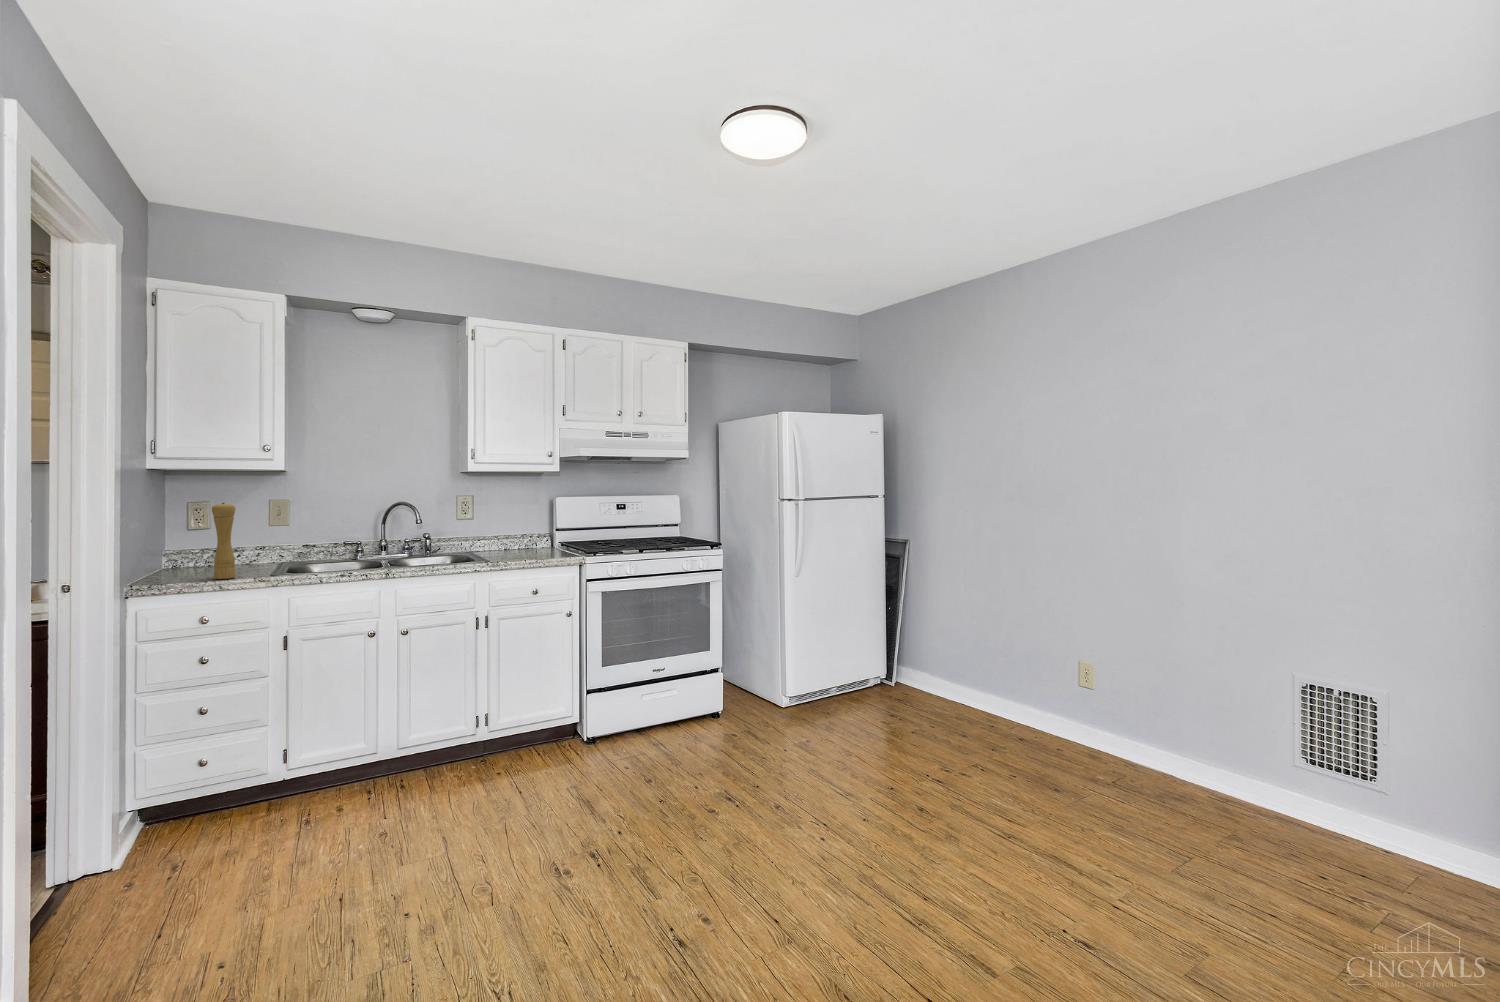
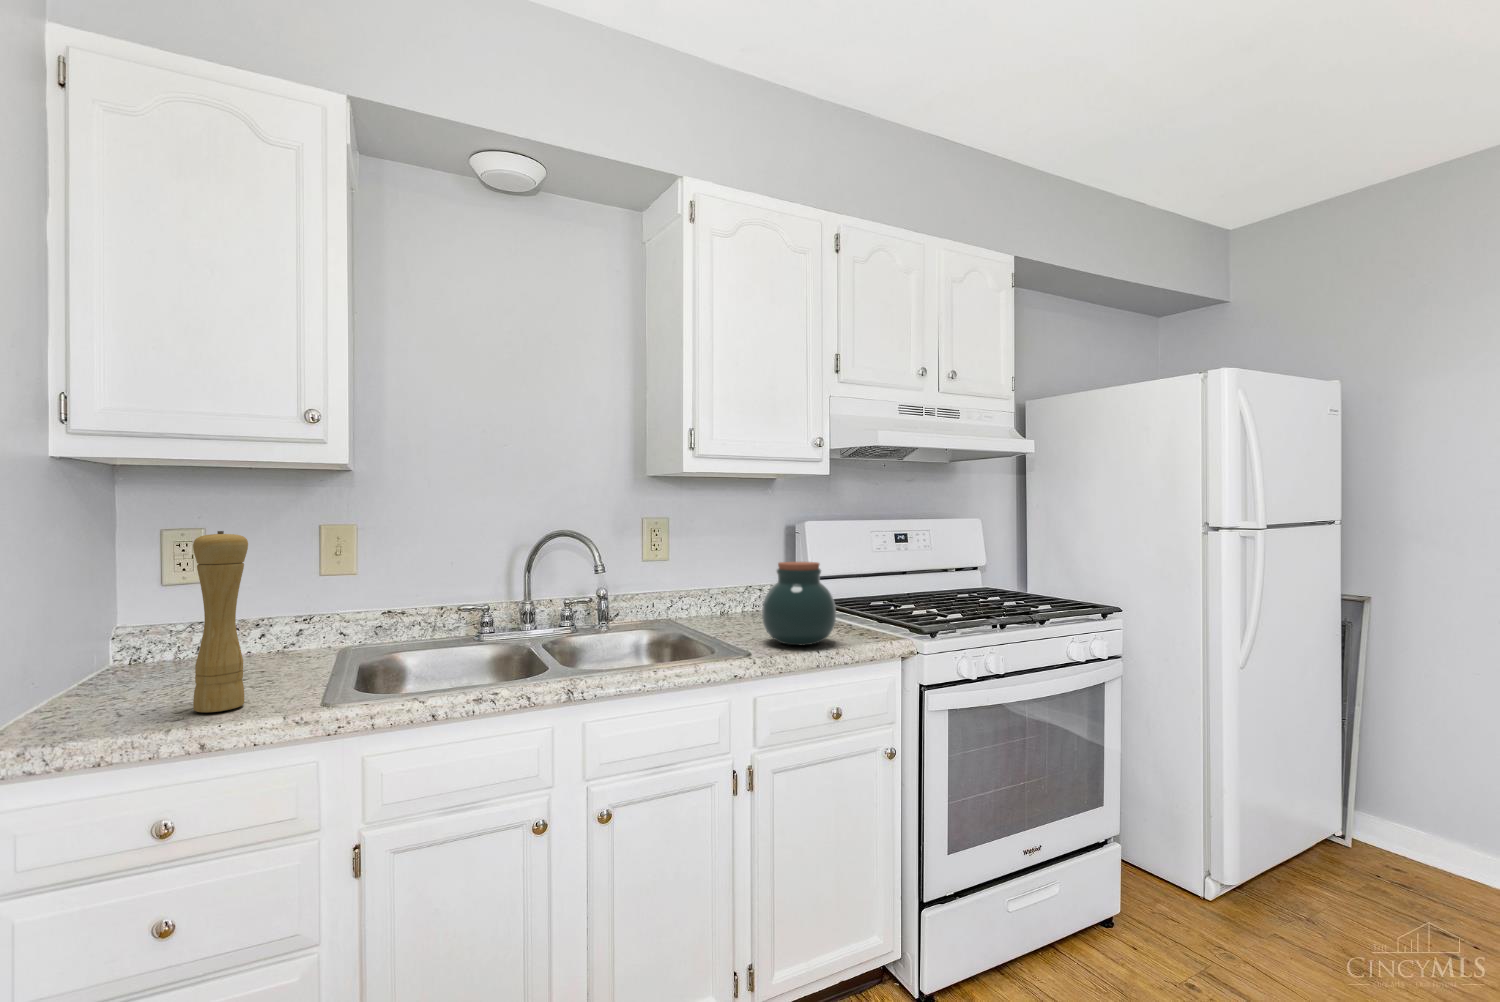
jar: none [504,518,543,560] -> present [762,562,836,645]

